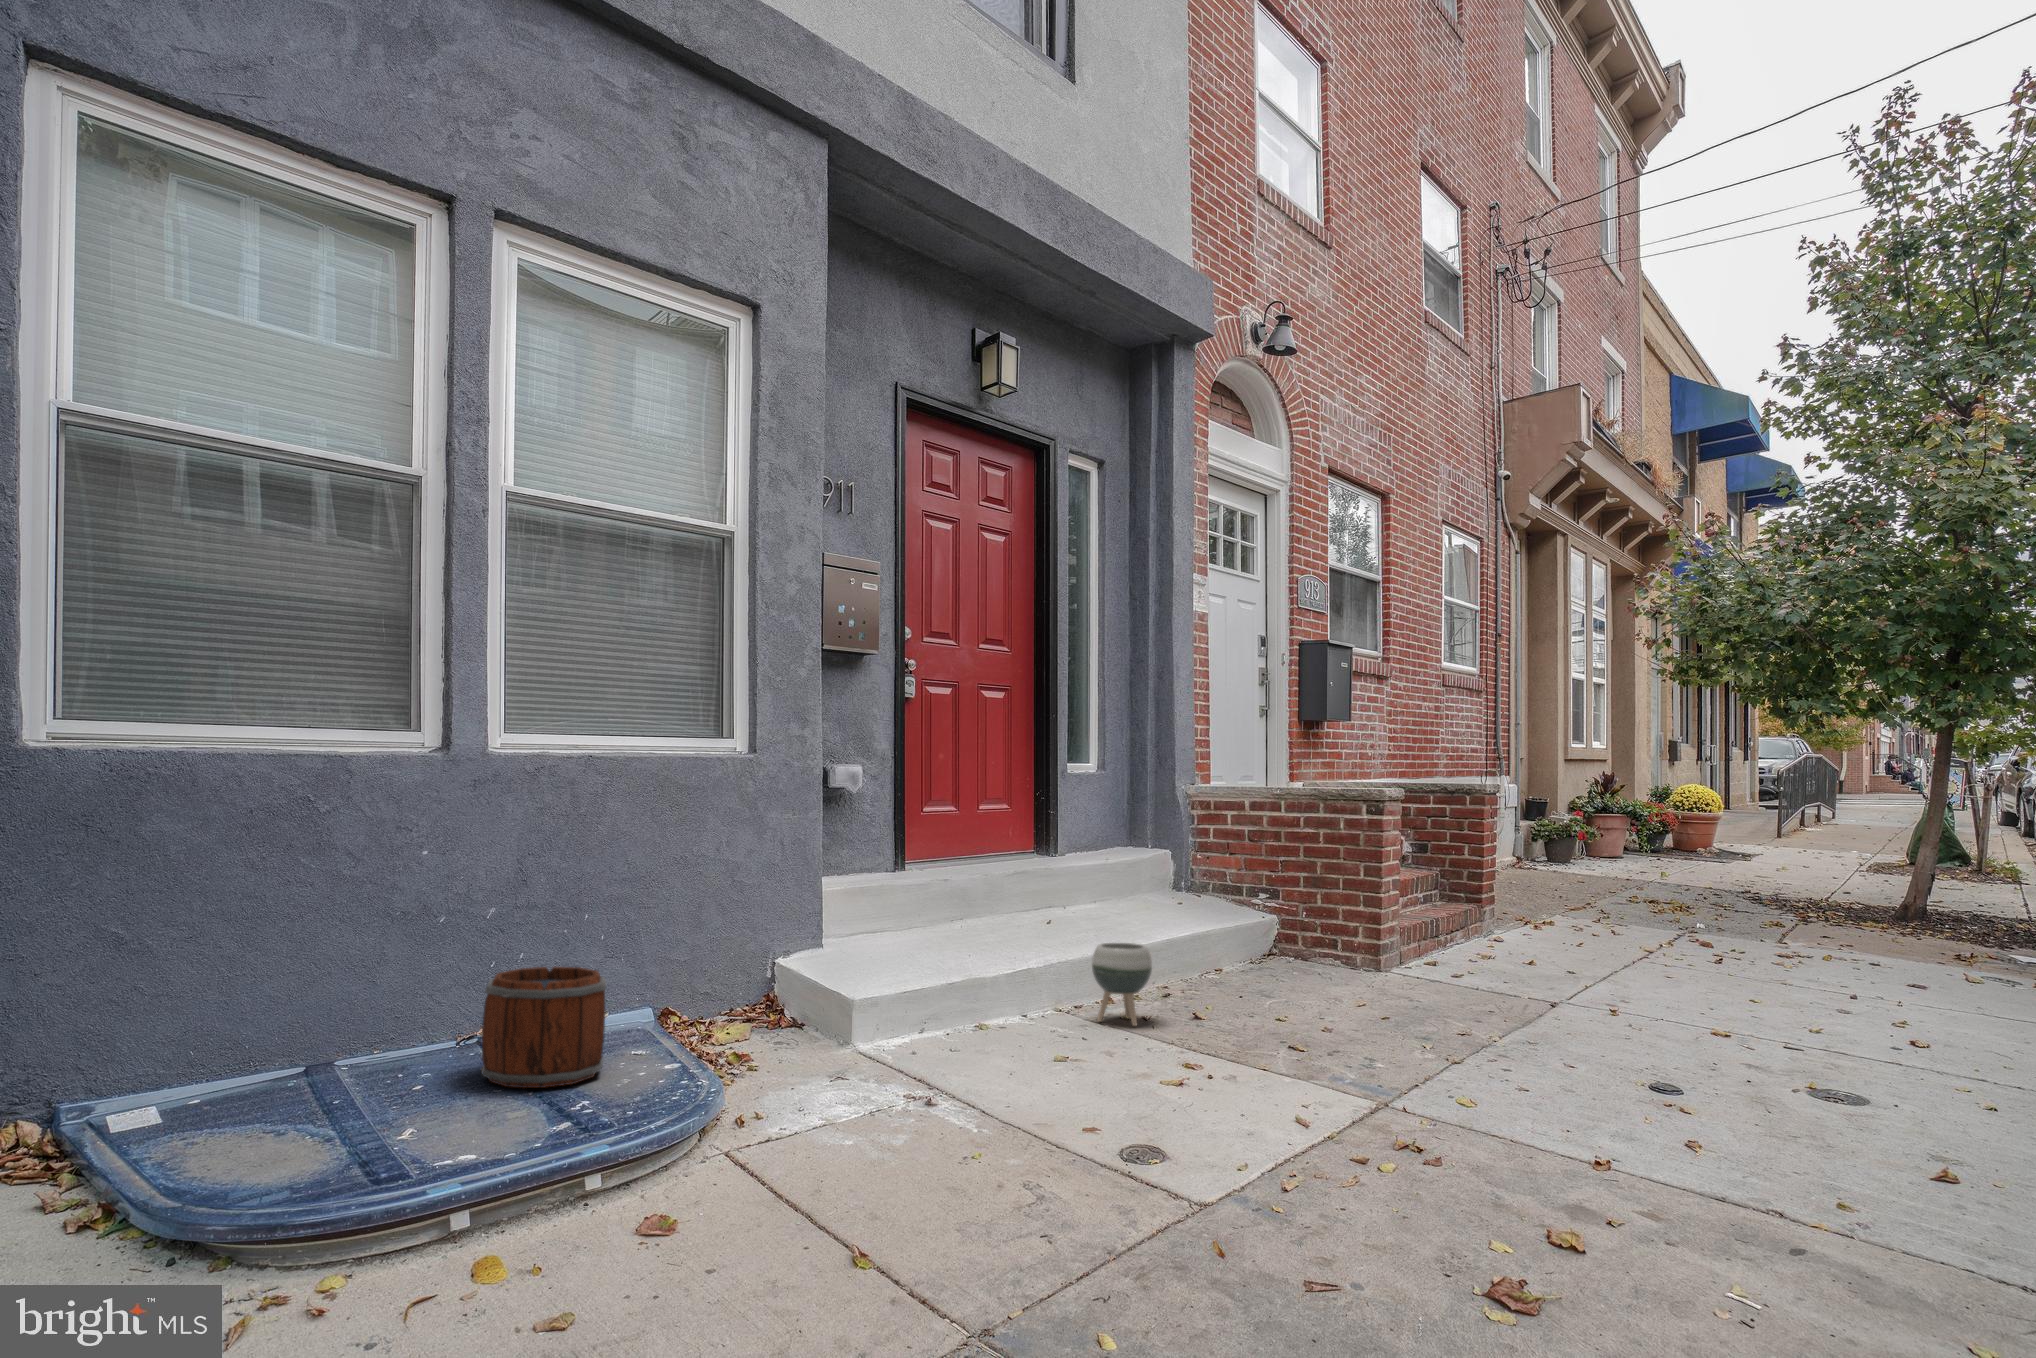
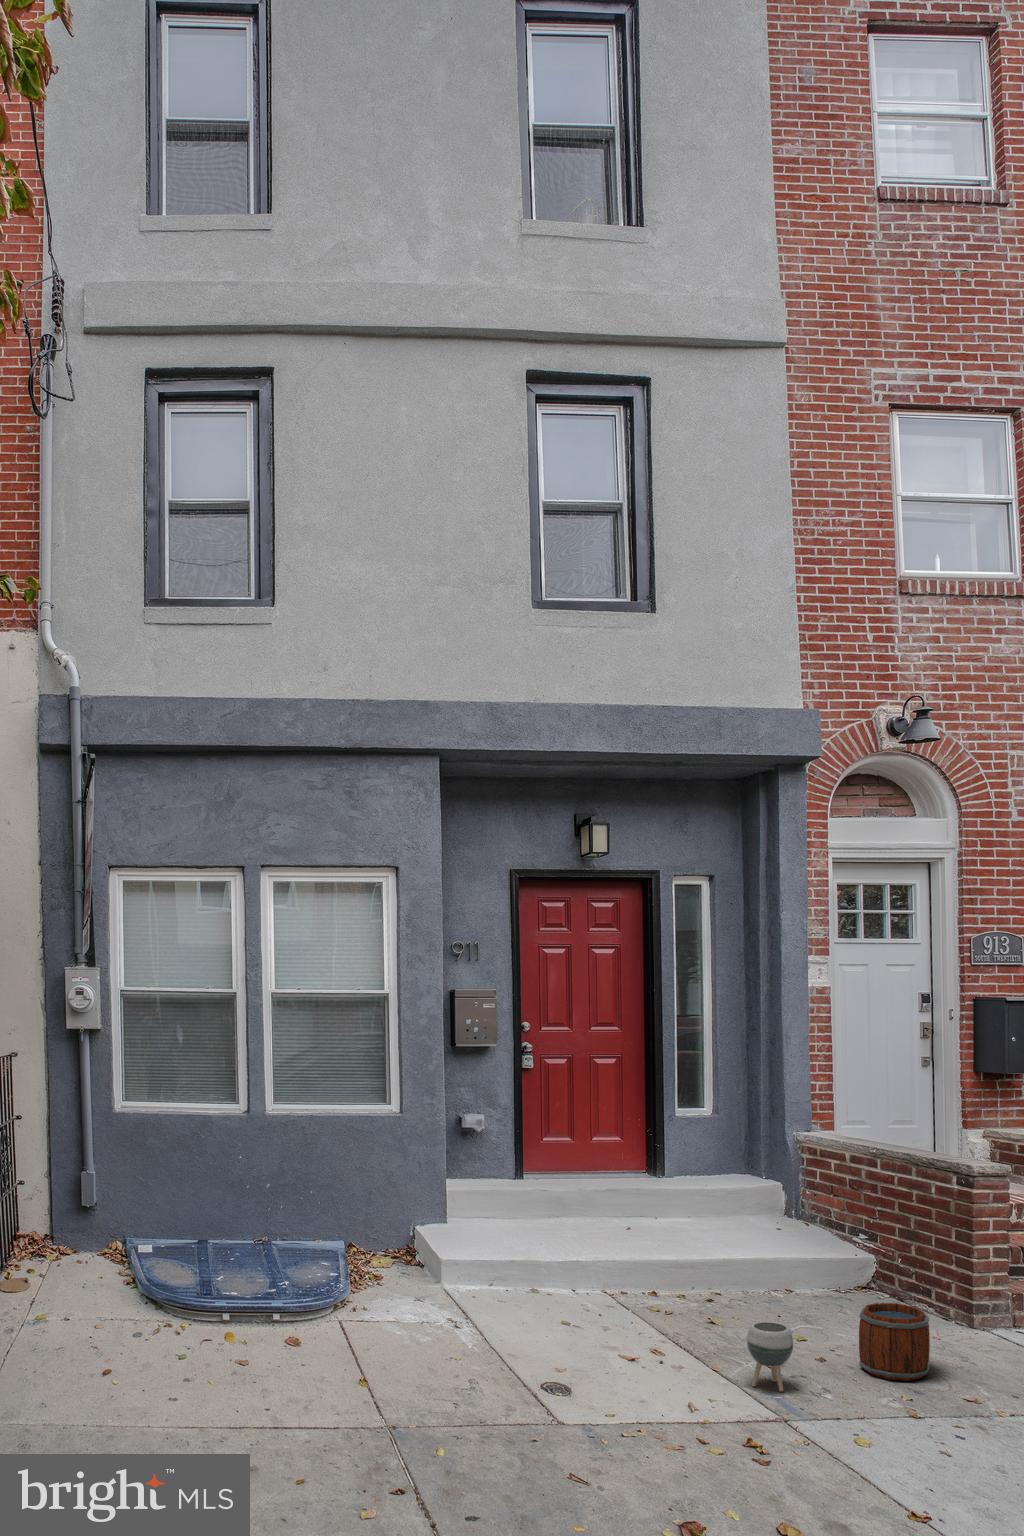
bucket: present [481,967,606,1088] -> present [859,1303,930,1381]

